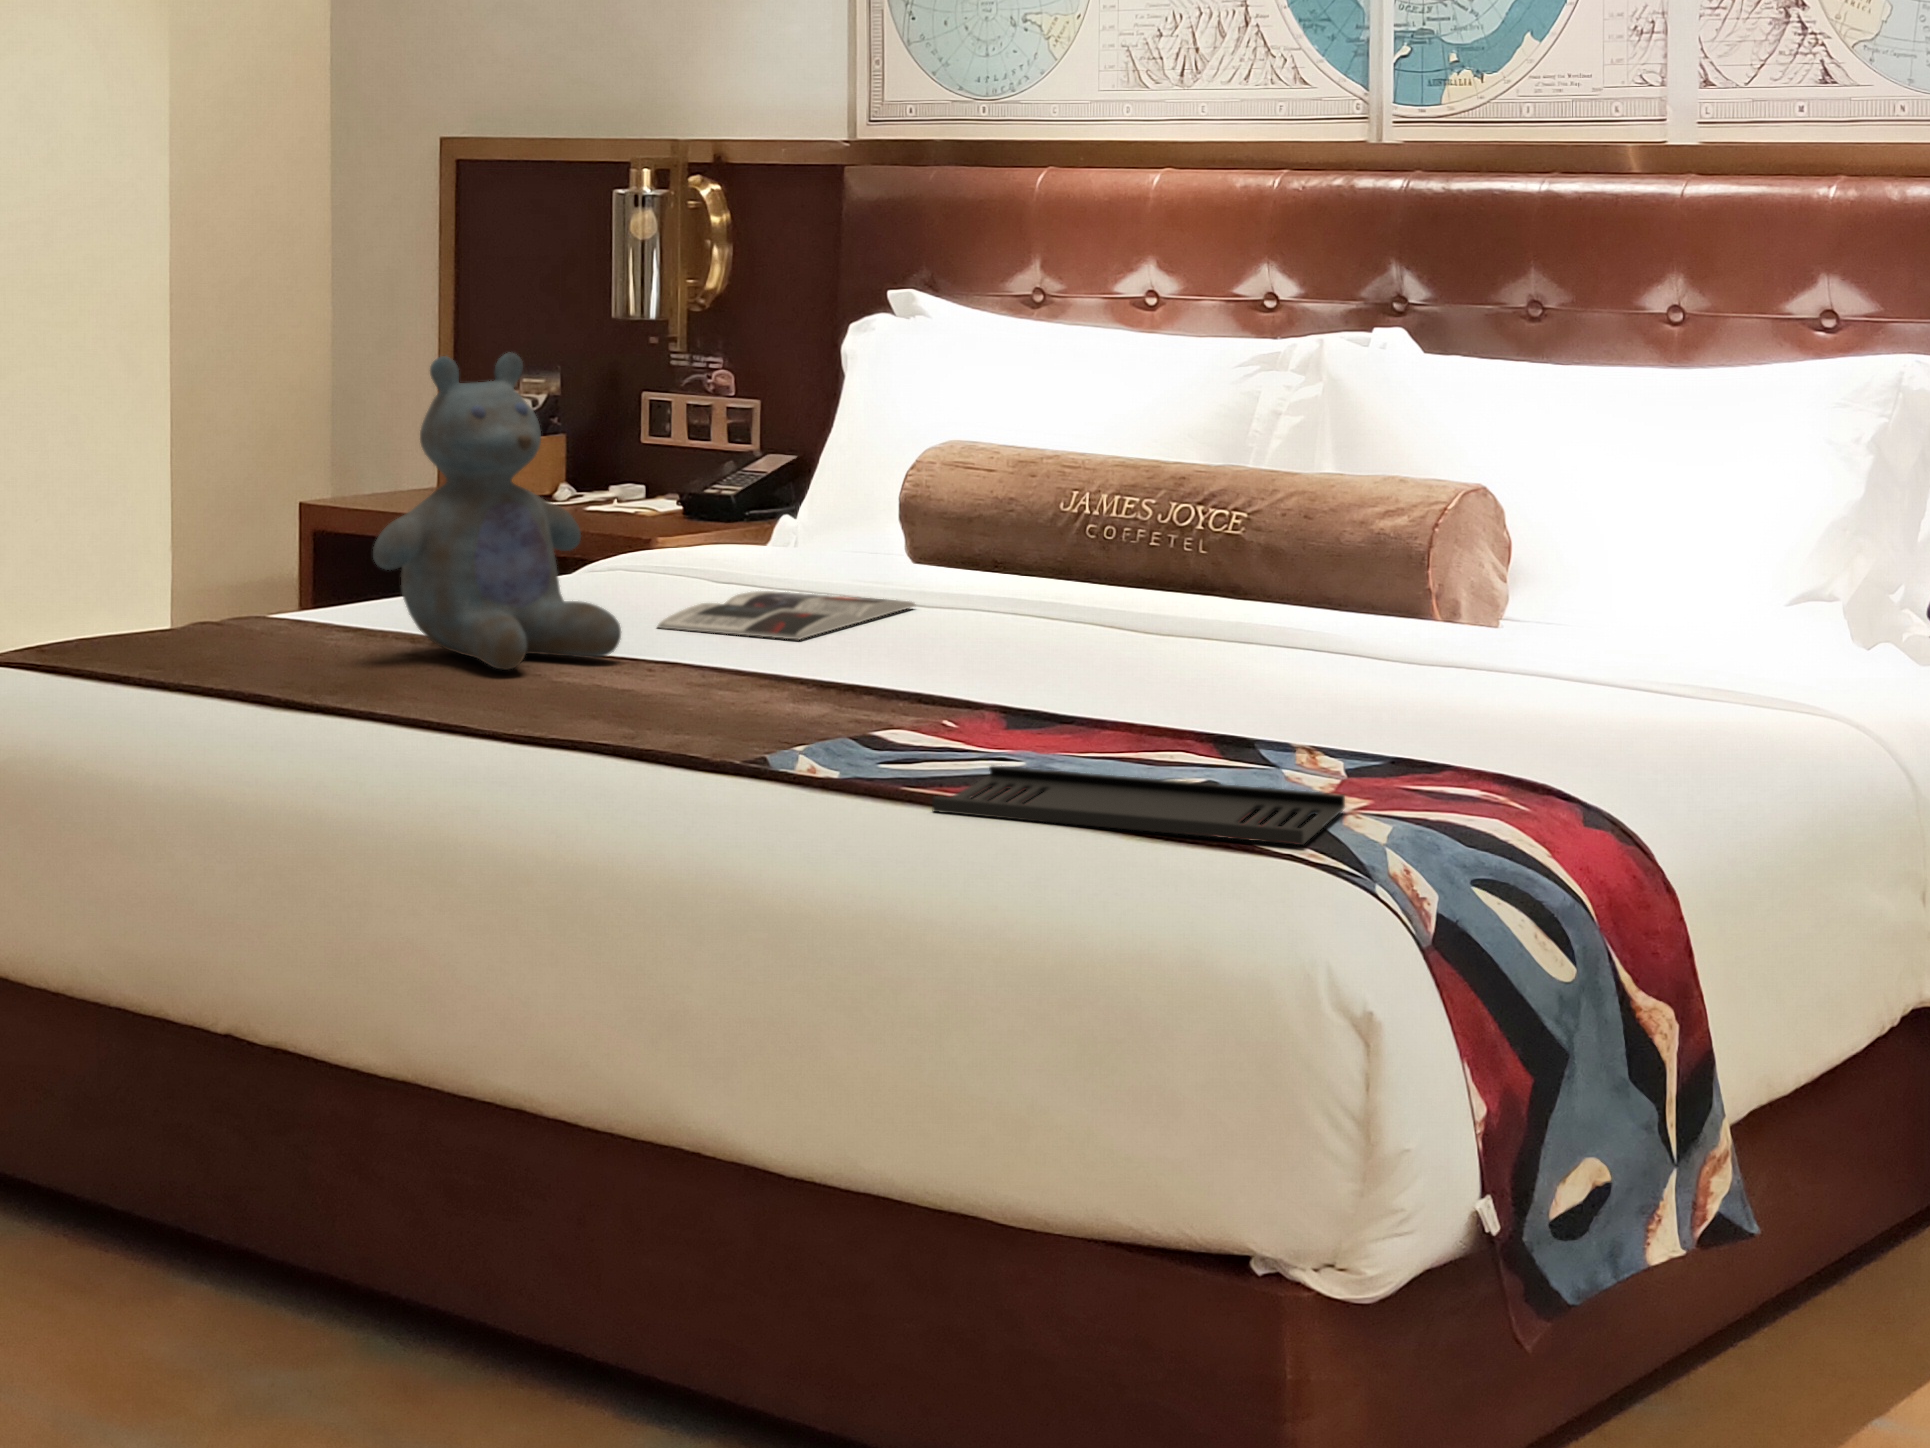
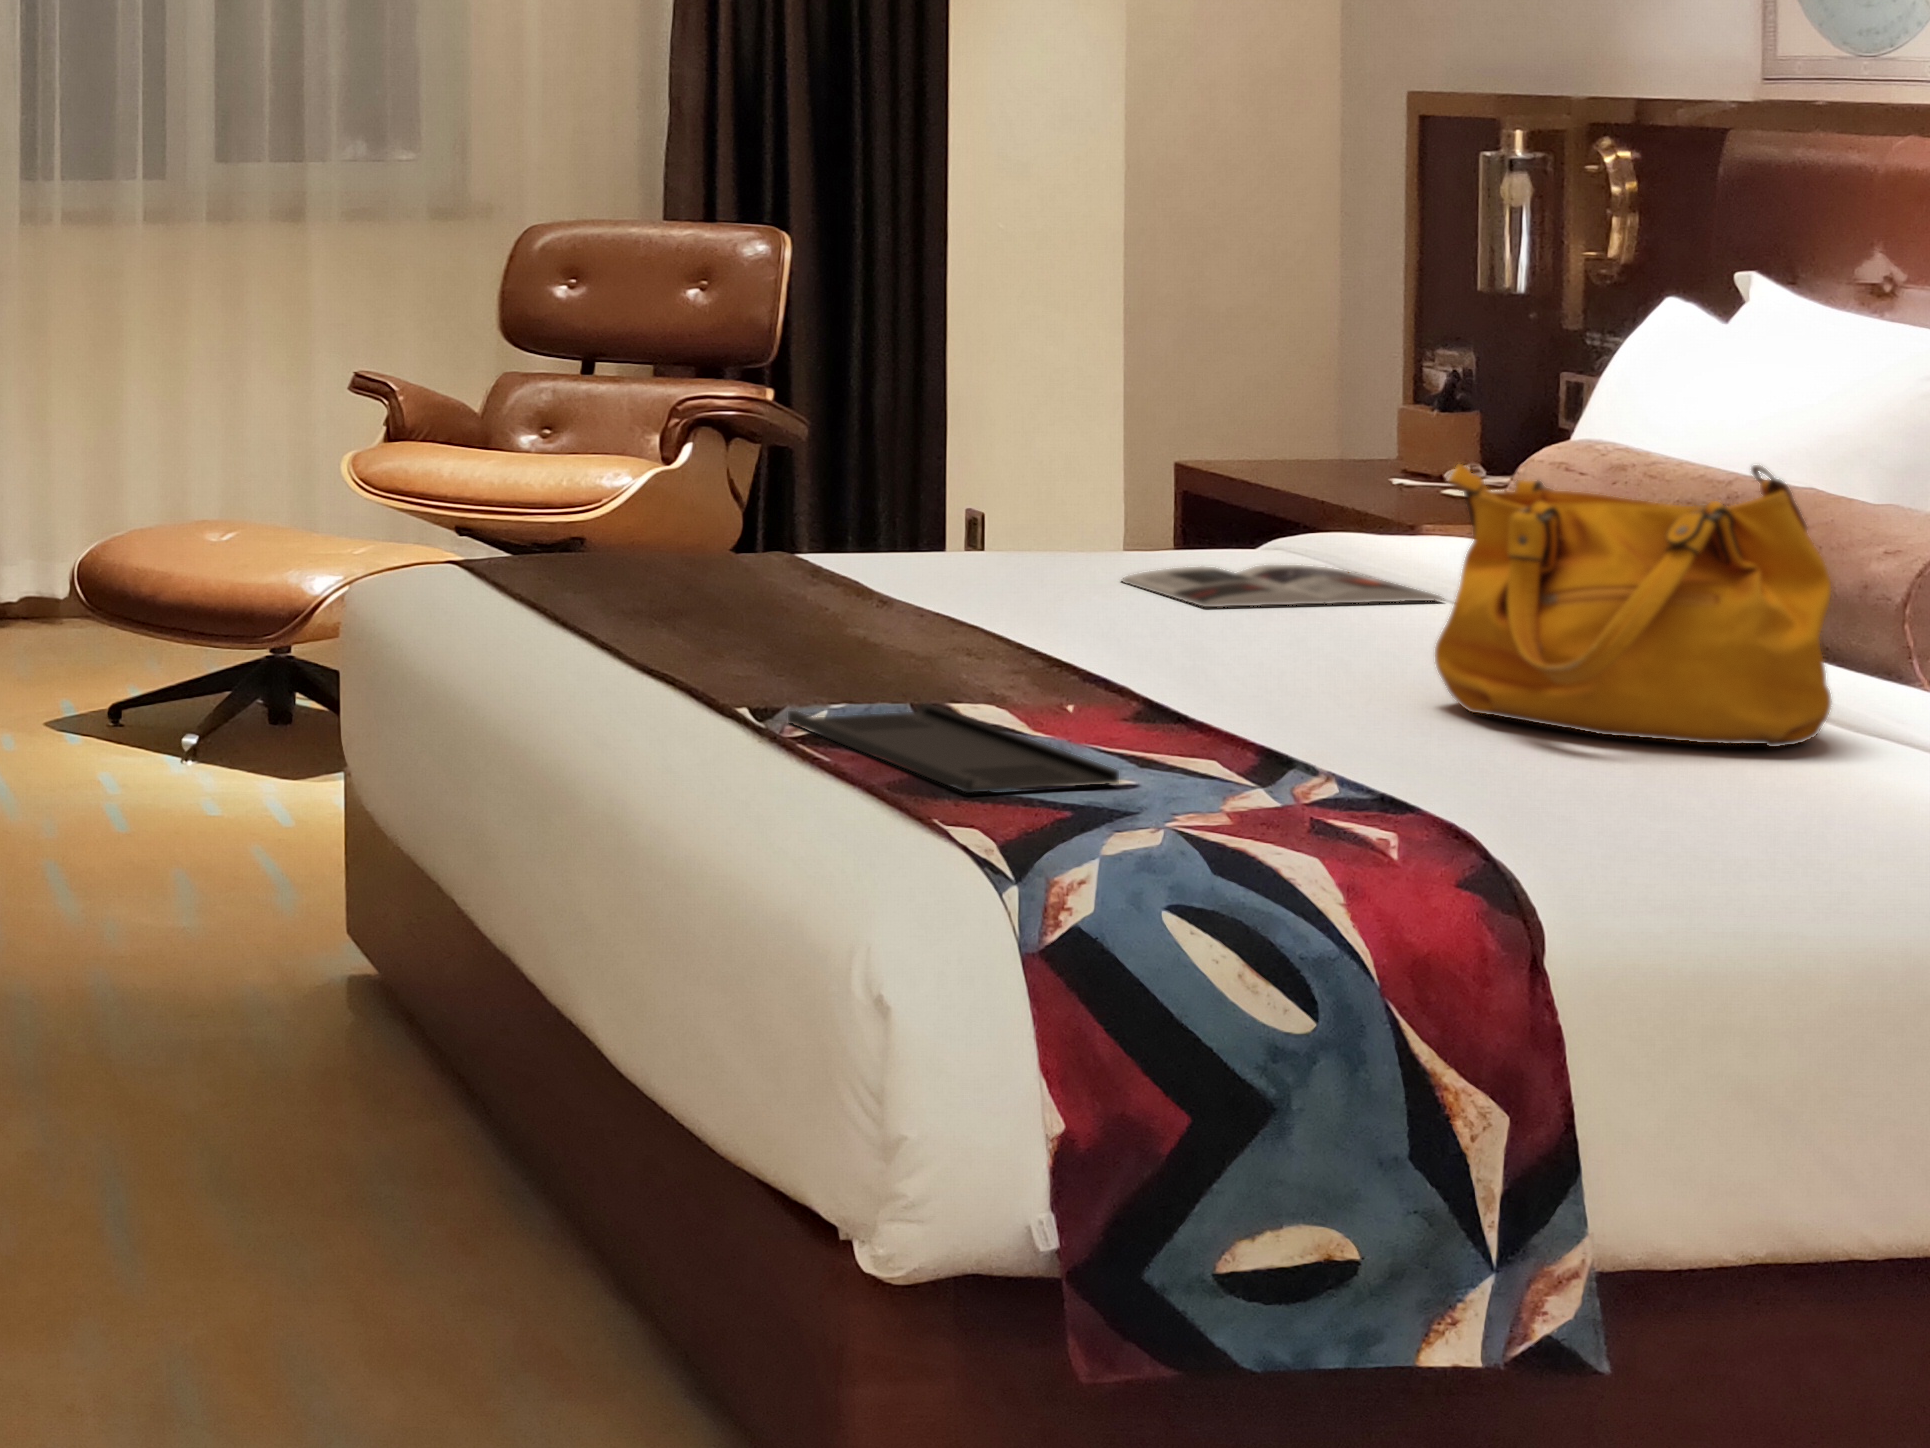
stuffed bear: present [373,353,621,670] -> none [777,307,1011,592]
handbag: none [1222,434,1530,695] -> present [1435,464,1832,747]

